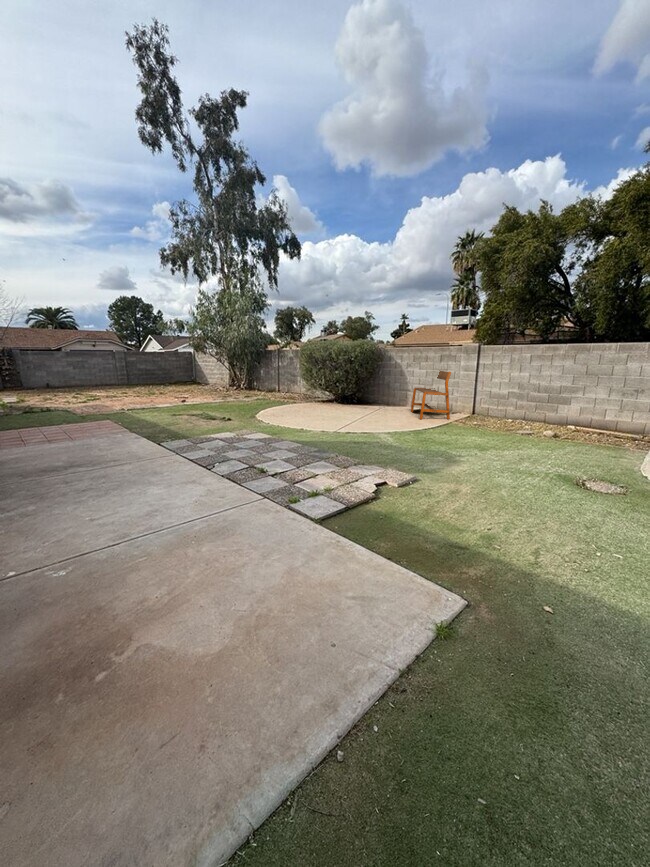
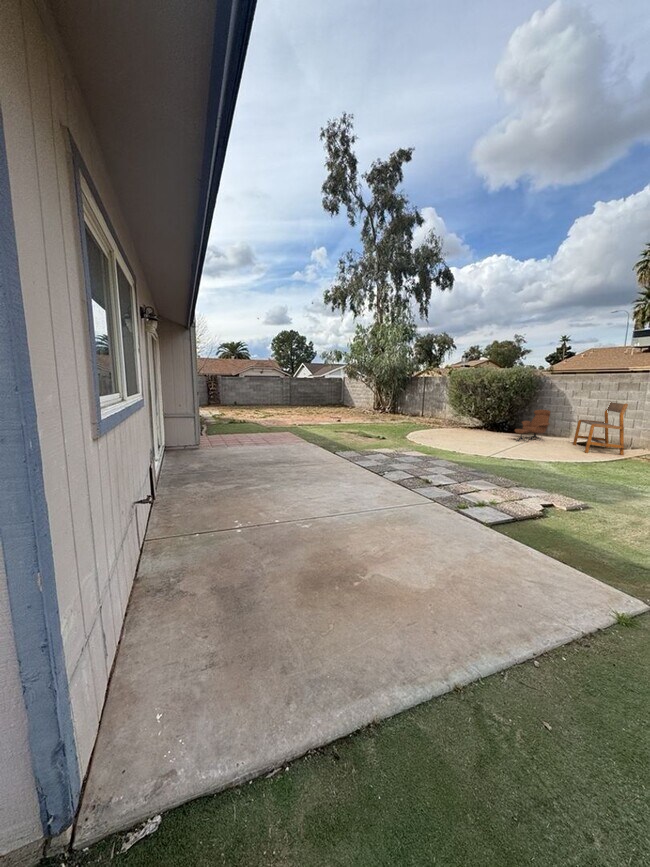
lounge chair: none [360,379,391,412] -> present [515,410,551,441]

